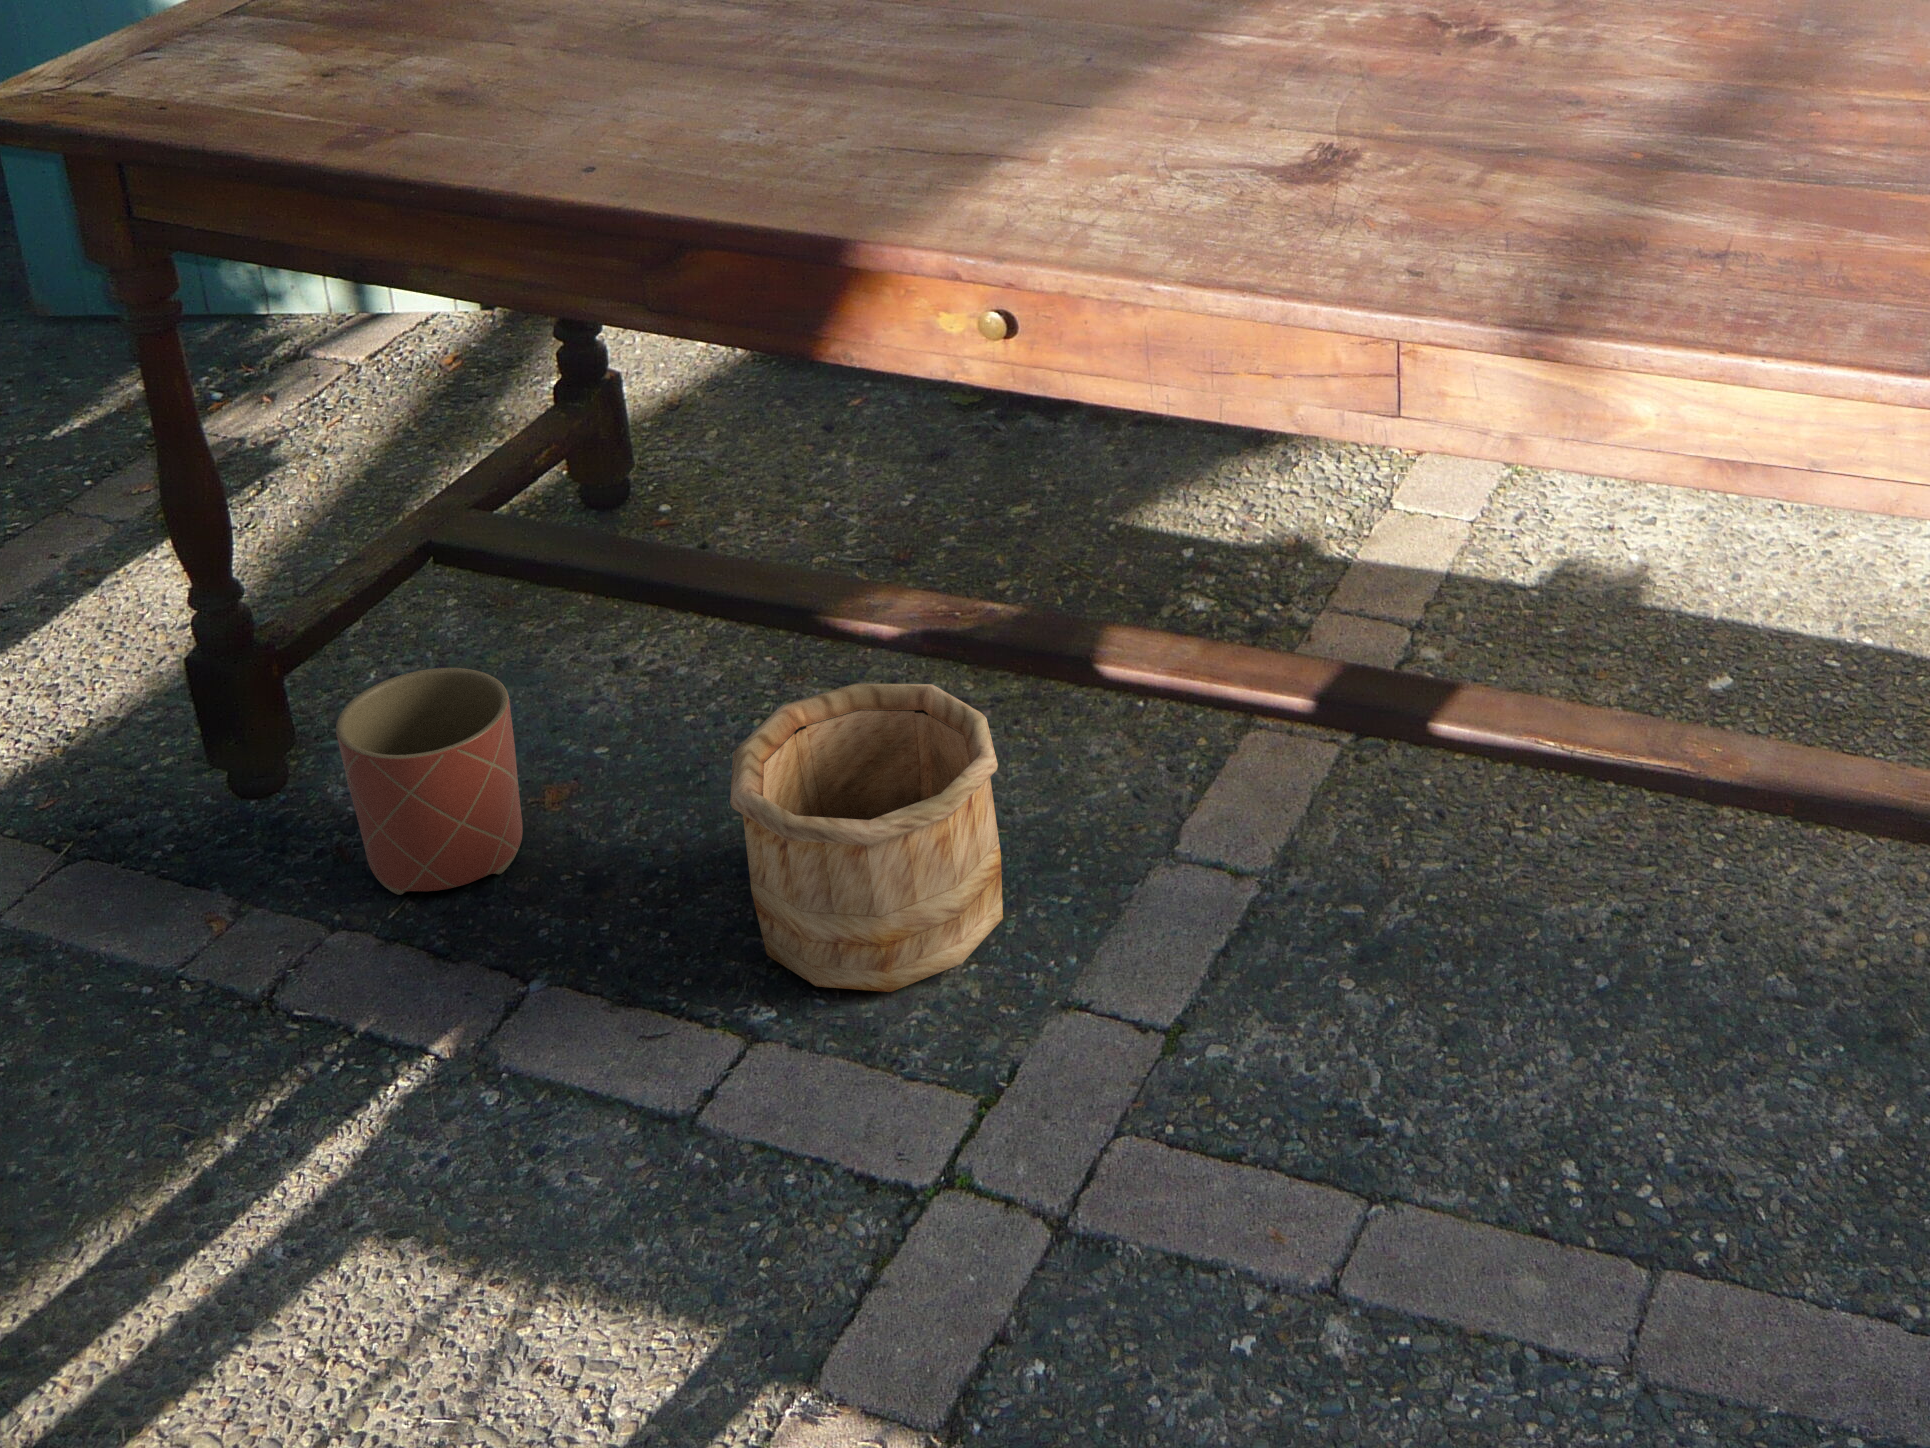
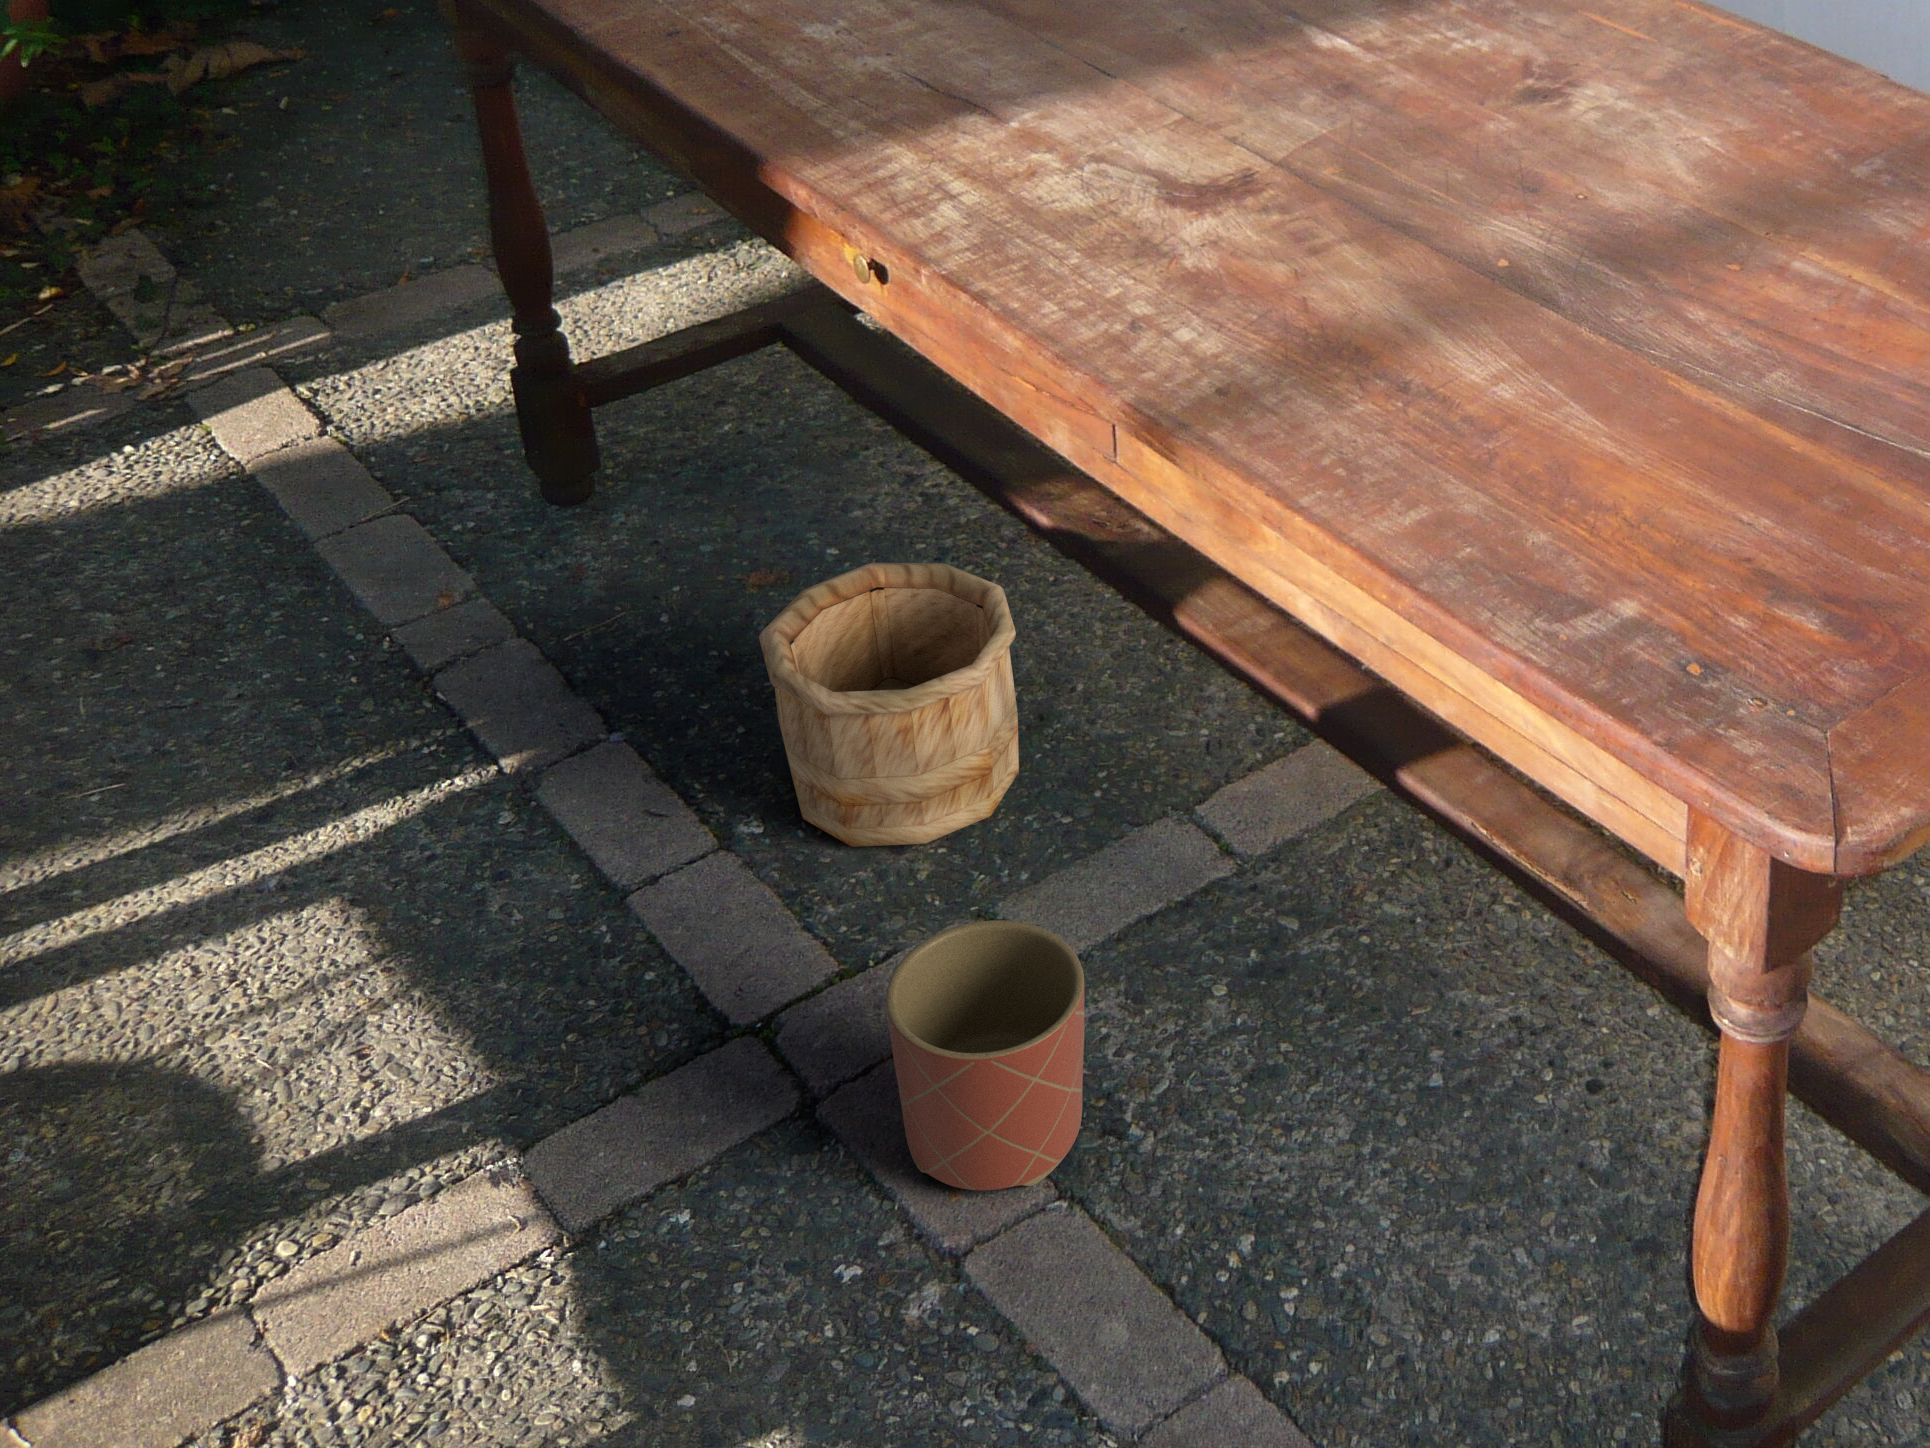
planter: present [336,668,523,895] -> present [886,920,1084,1190]

